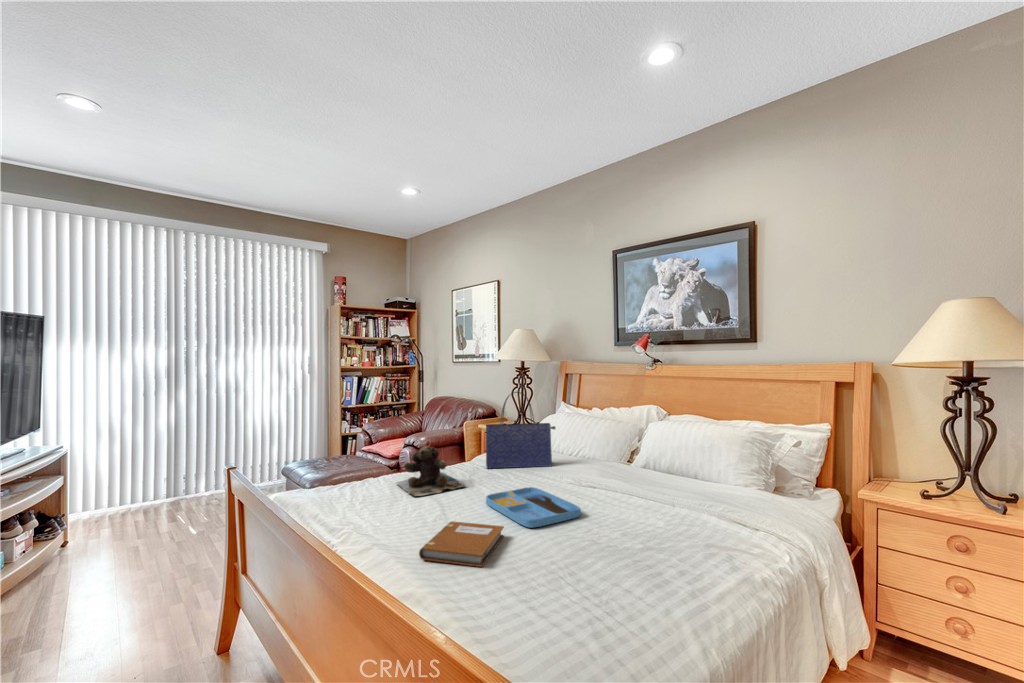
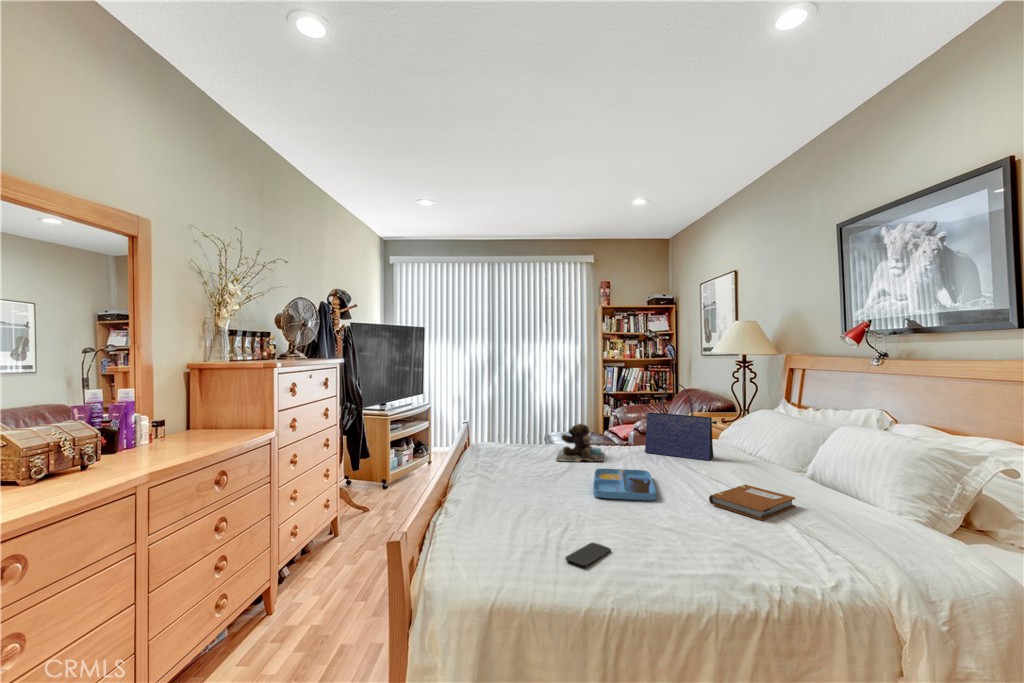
notebook: present [419,521,504,567] -> present [709,485,796,520]
smartphone: none [616,577,657,608] -> present [565,542,611,567]

